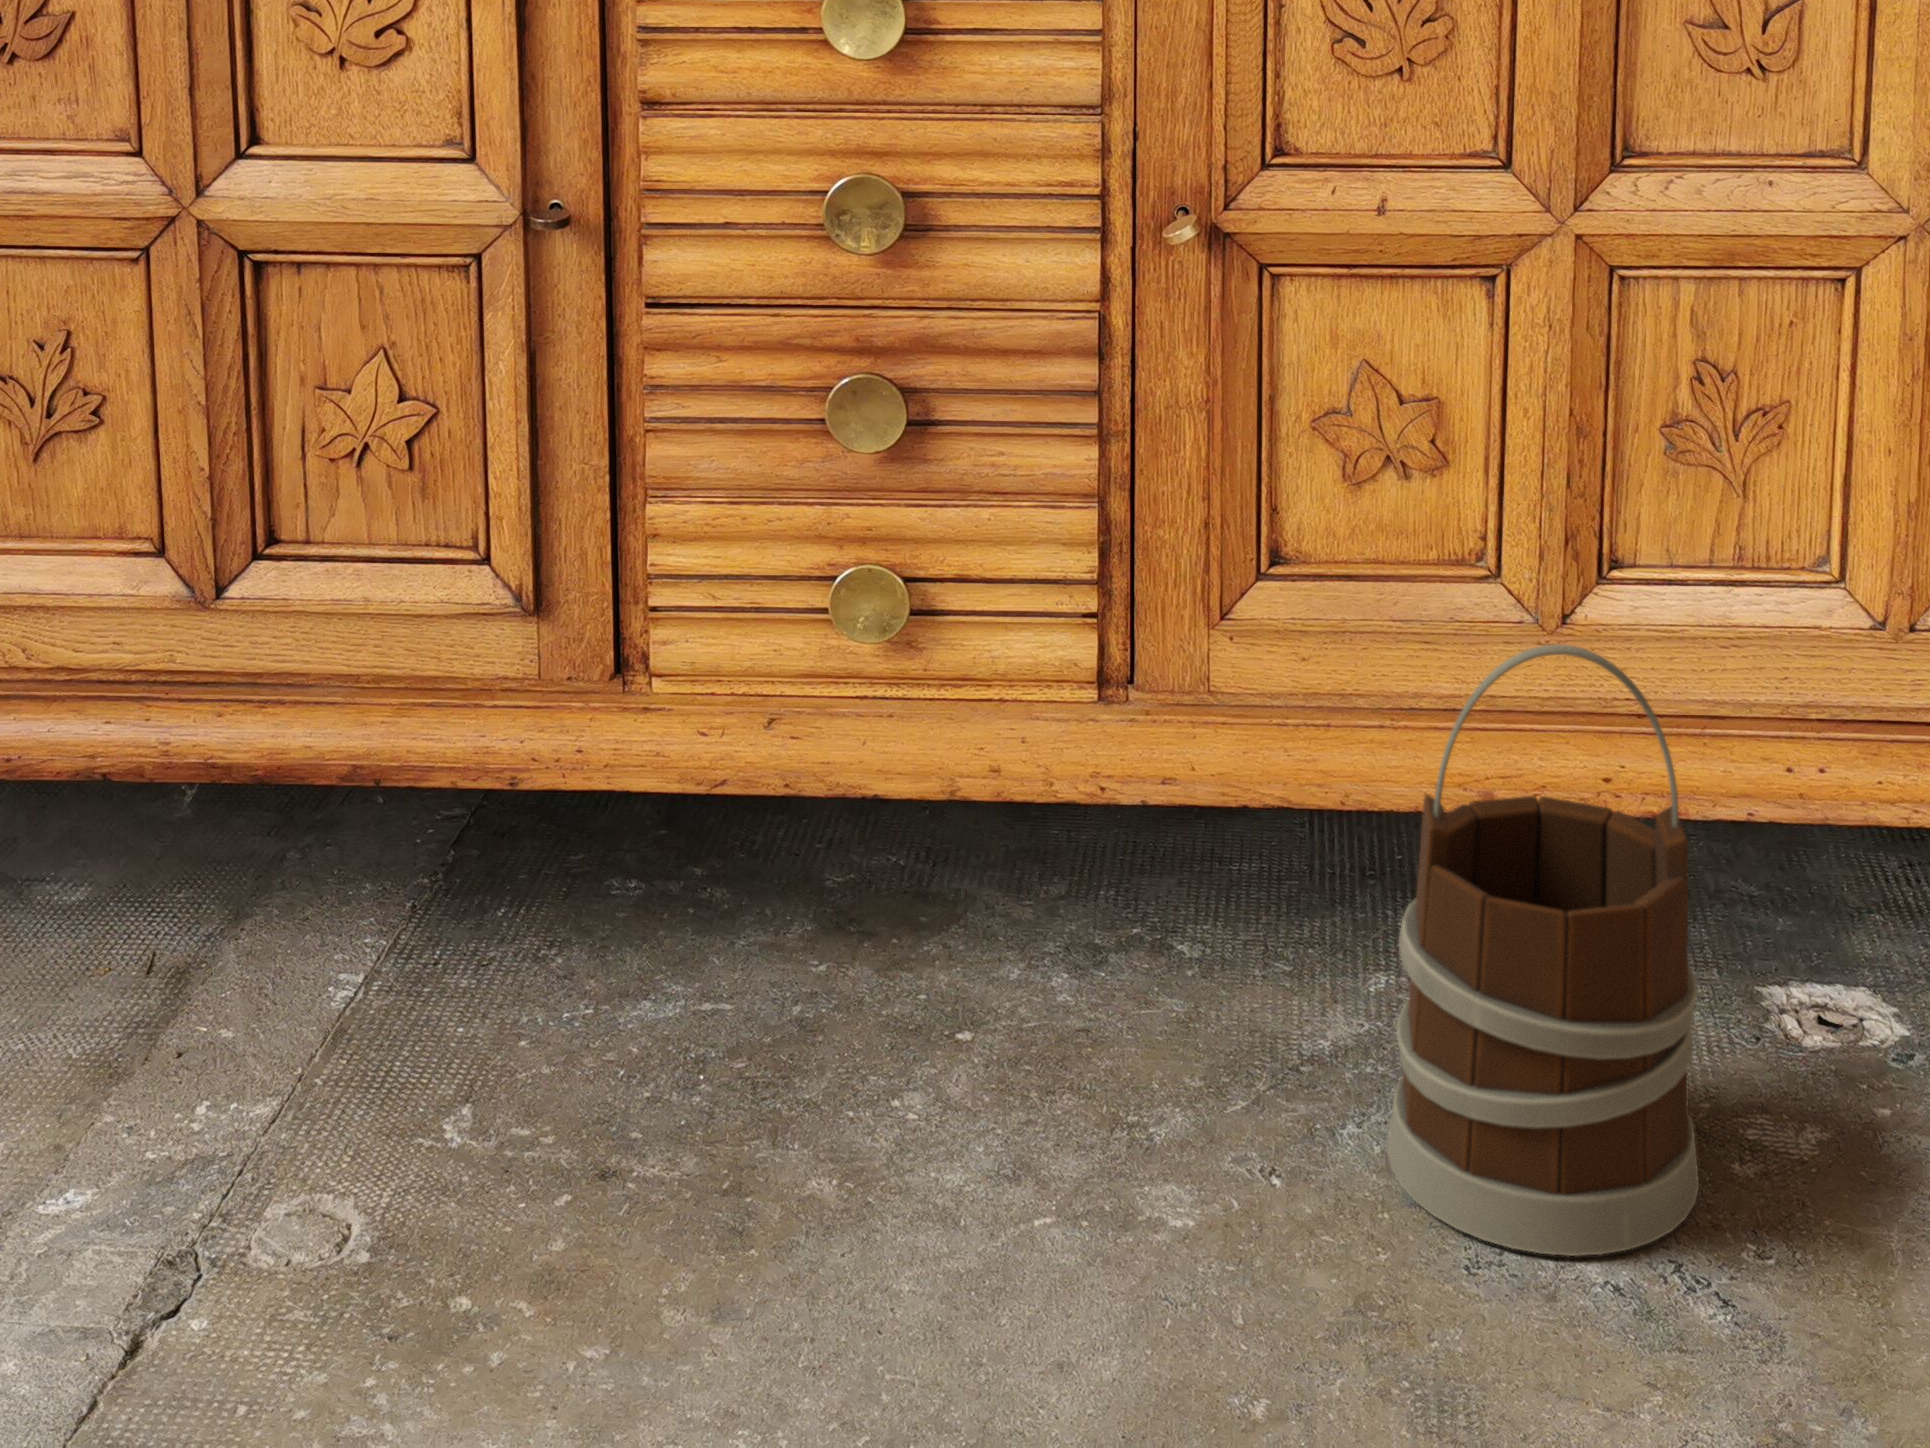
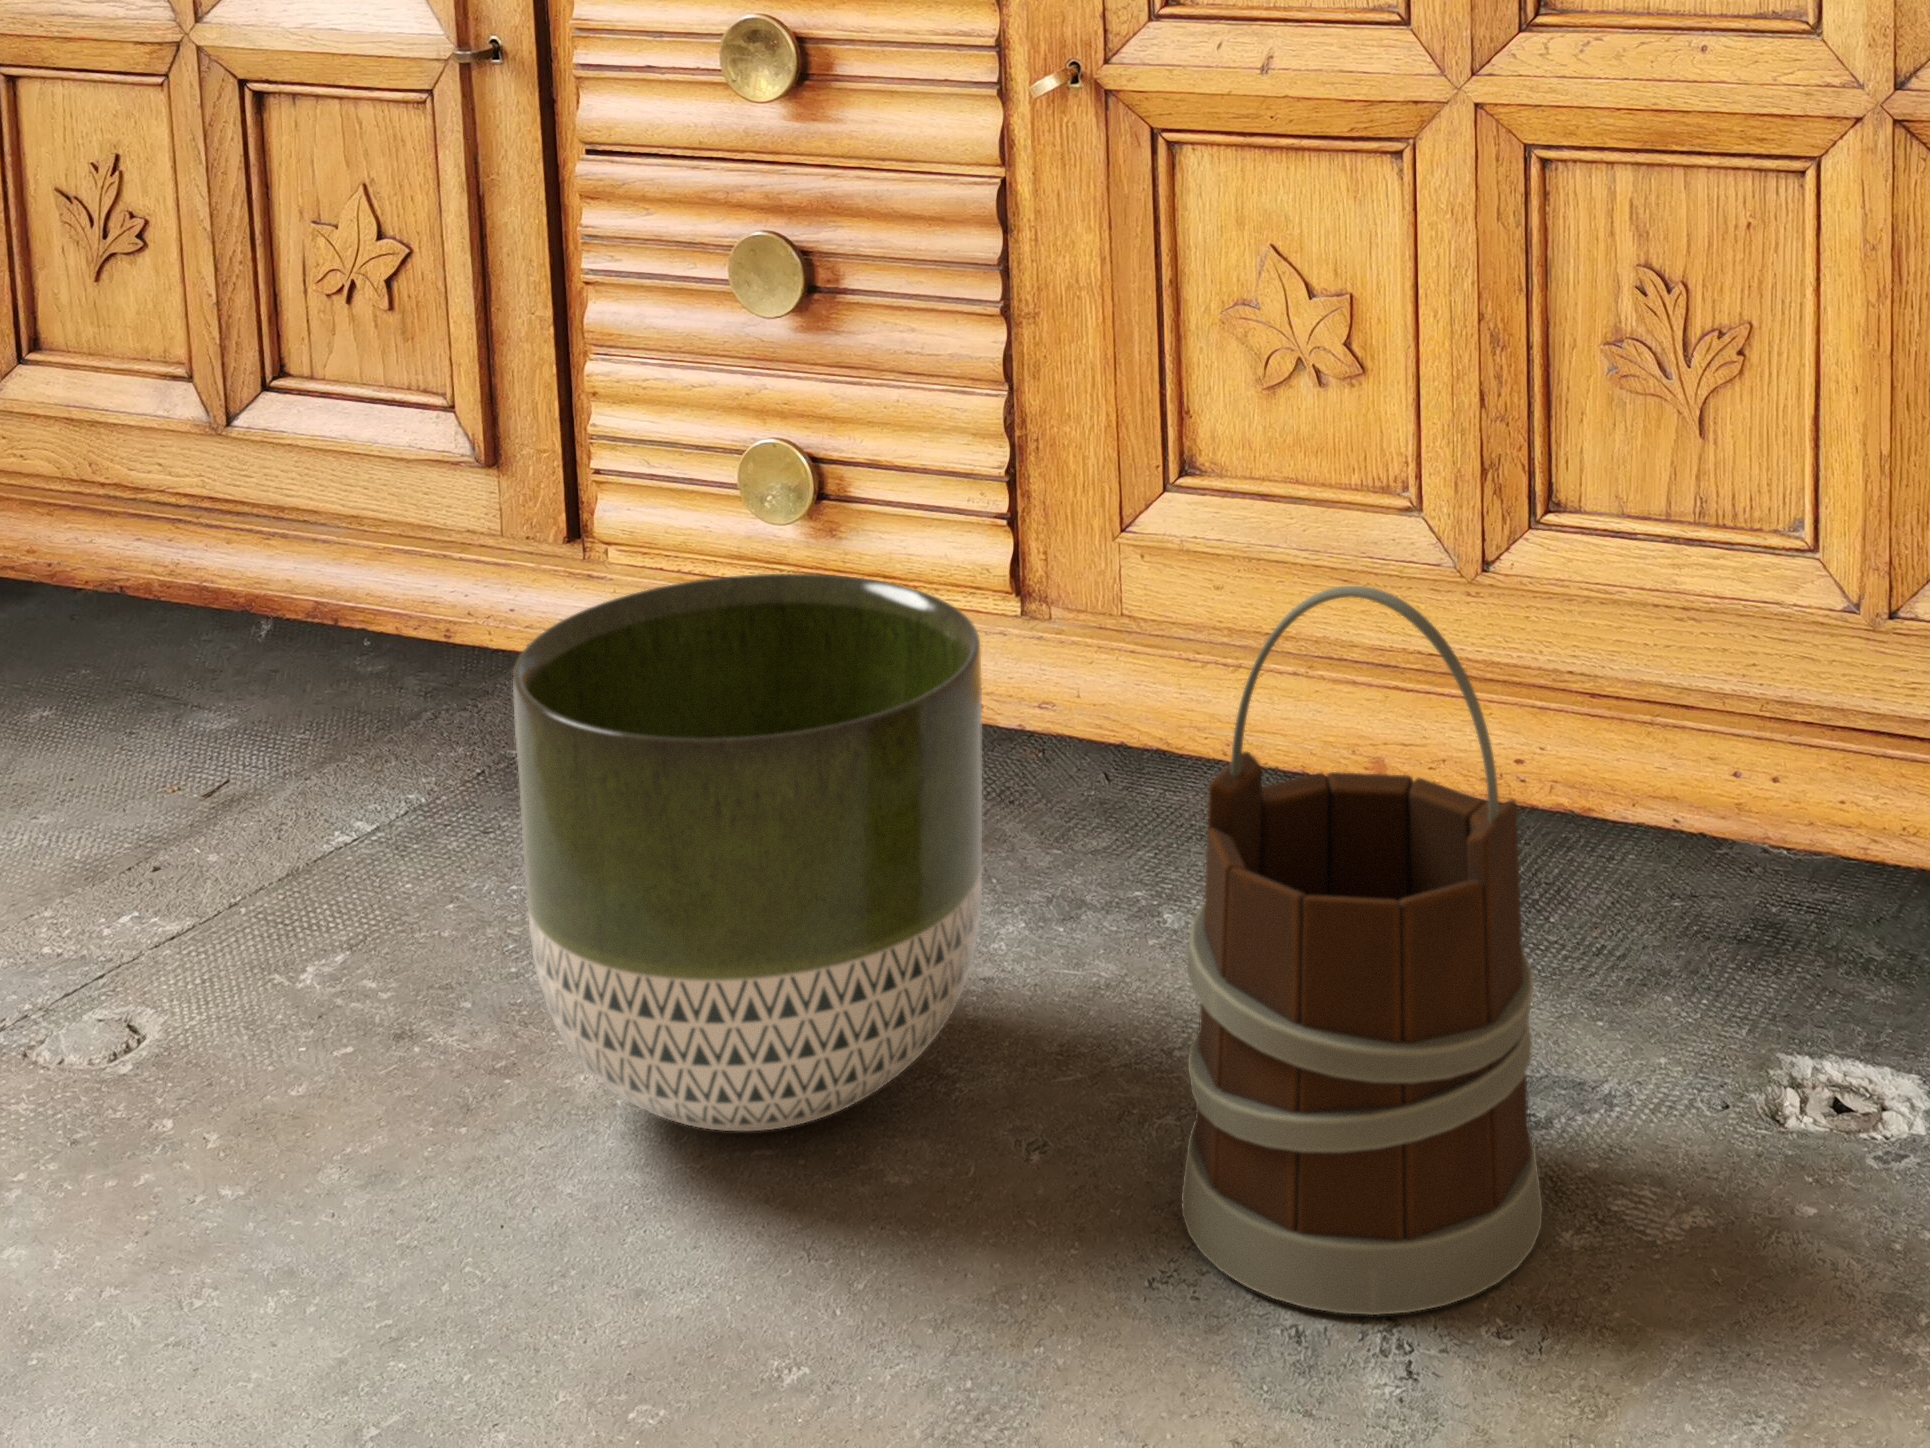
planter: none [755,681,1179,1207] -> present [513,574,982,1131]

